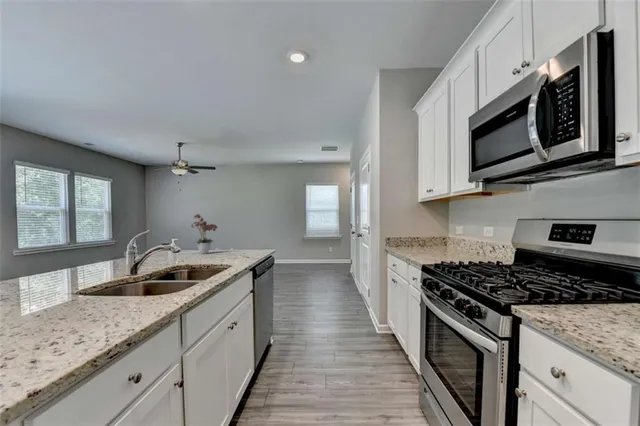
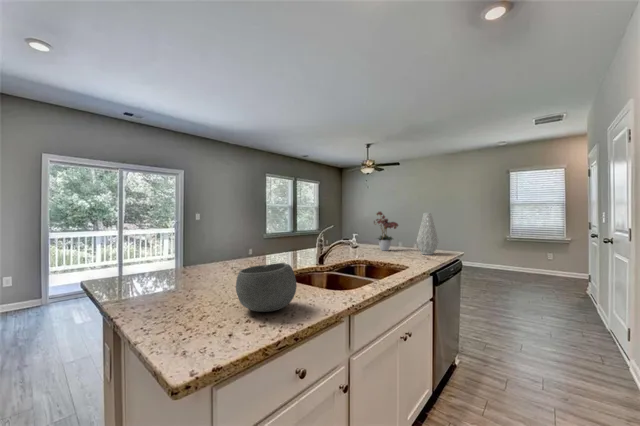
vase: none [236,214,256,253] -> present [416,213,439,255]
bowl: none [30,271,119,331] -> present [236,263,297,312]

